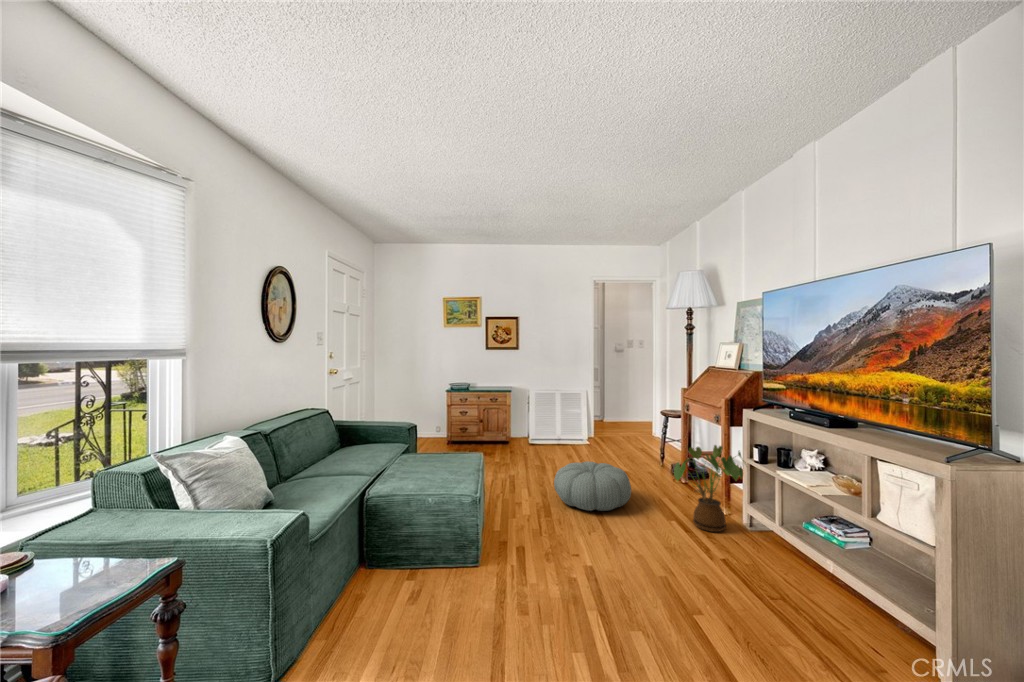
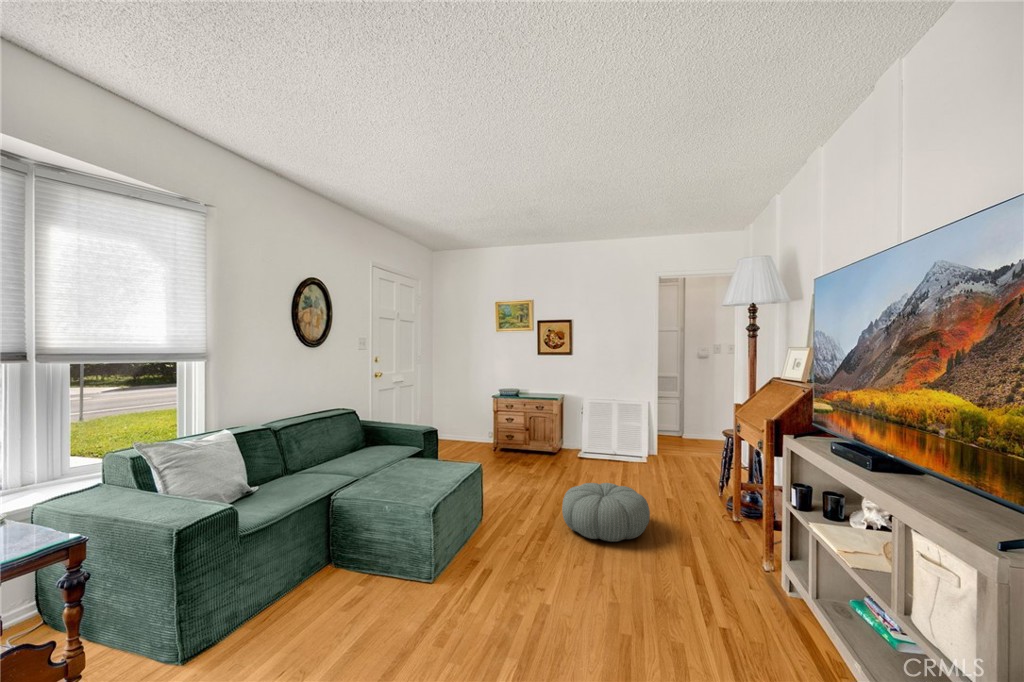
house plant: present [674,445,746,532] -> none [679,475,779,586]

